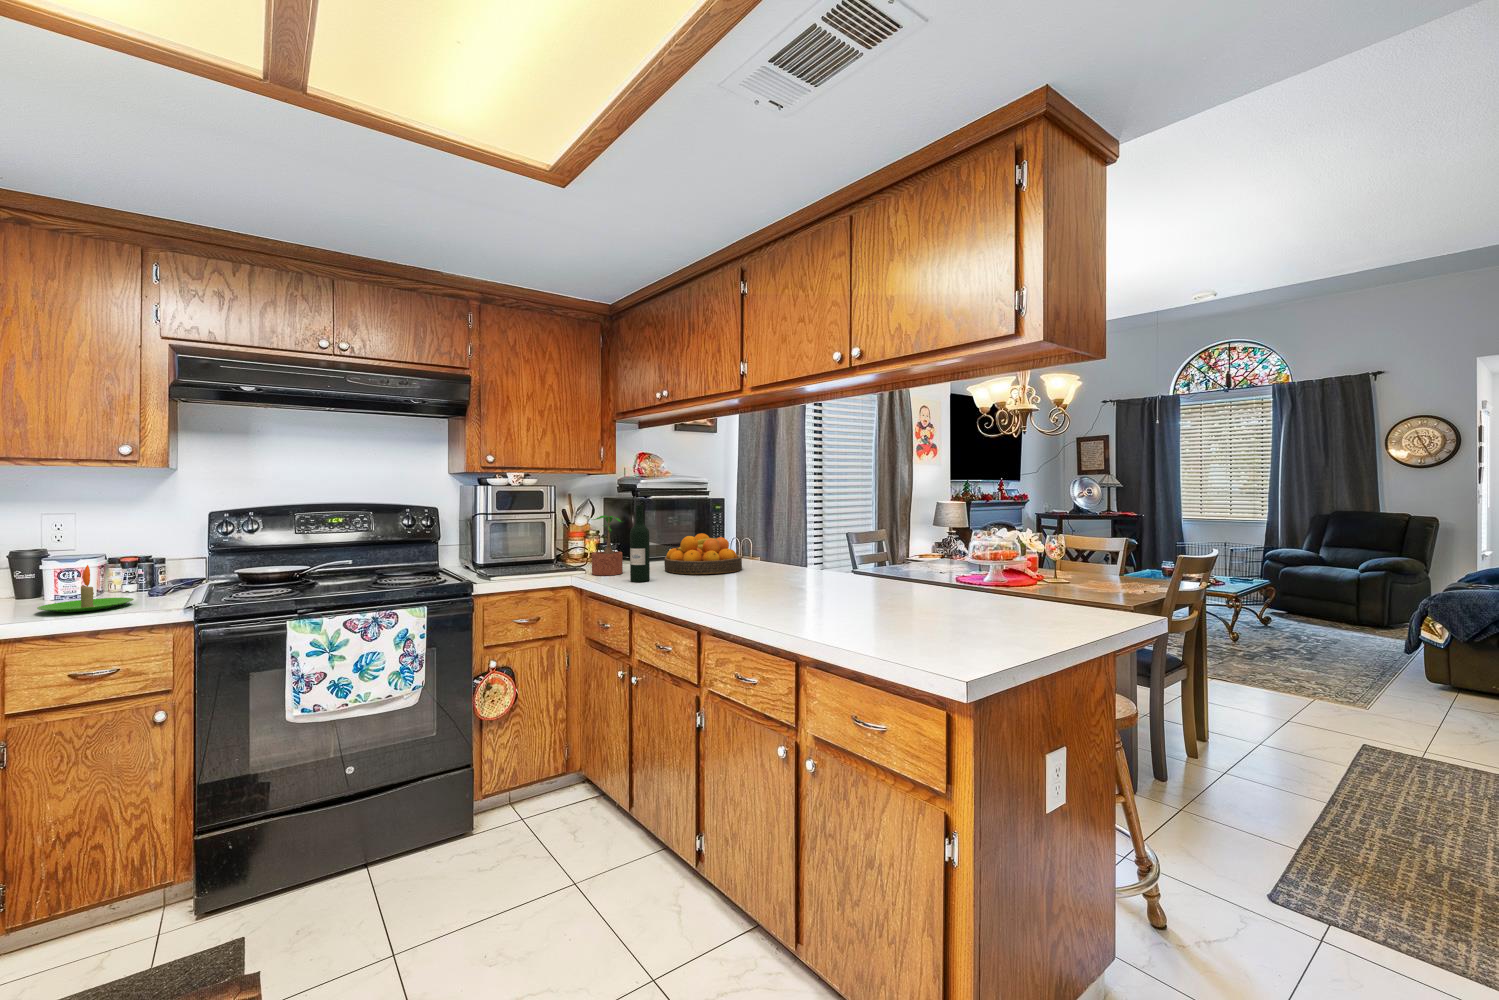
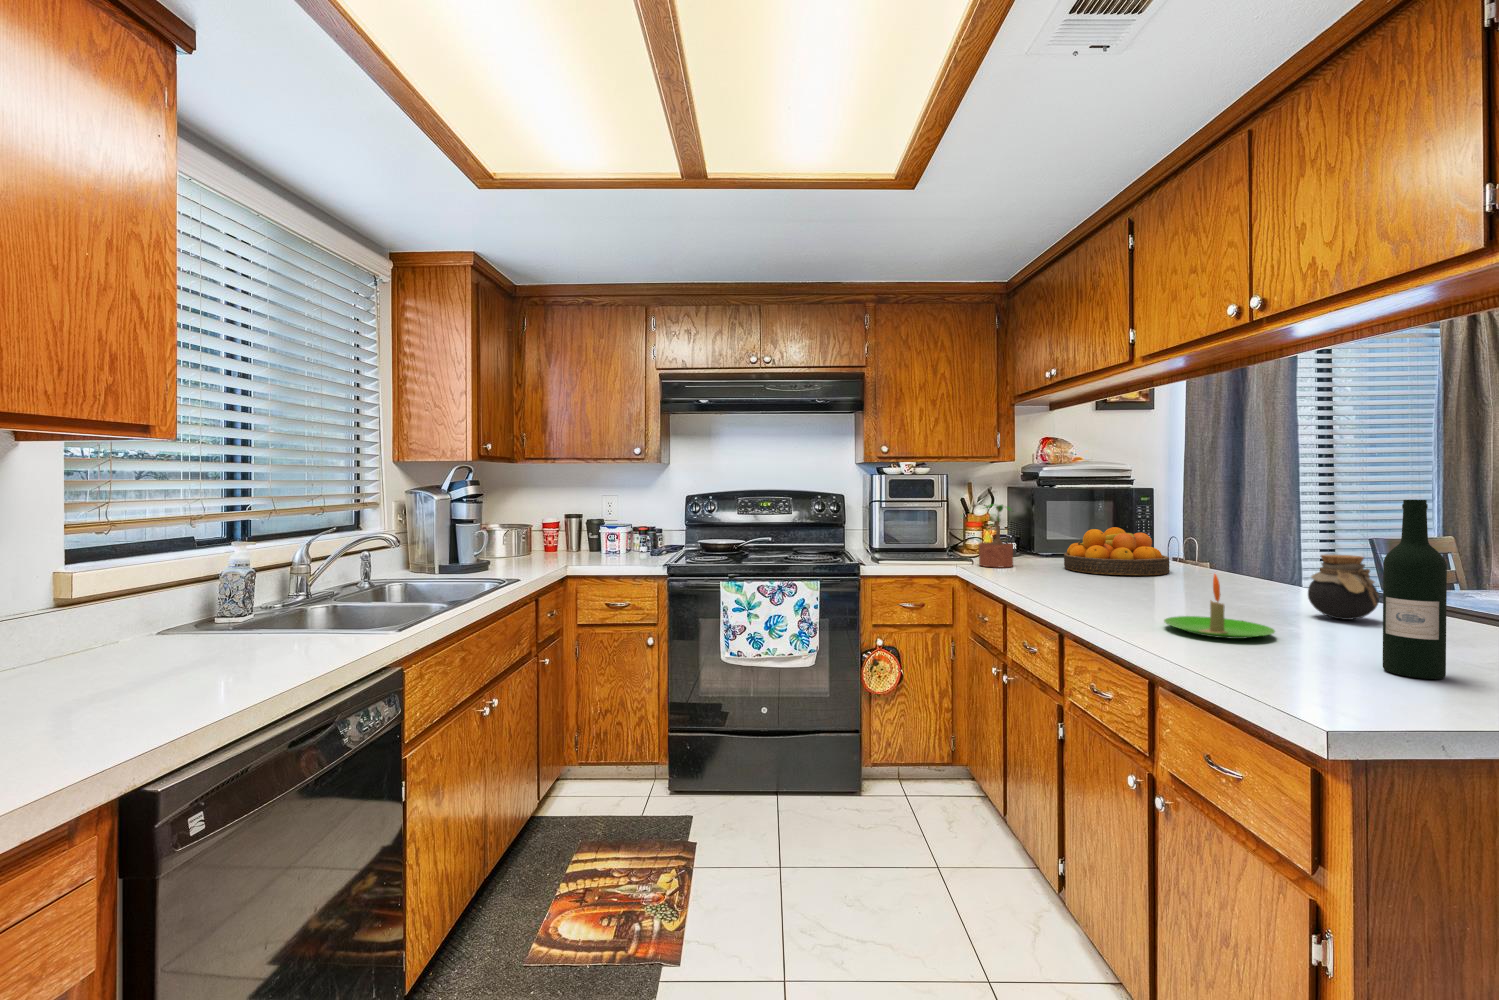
wine bottle: present [630,505,650,582] -> present [1383,500,1447,679]
jar: none [842,550,881,595] -> present [1308,555,1379,620]
candle: present [37,565,134,612] -> present [1164,574,1275,639]

